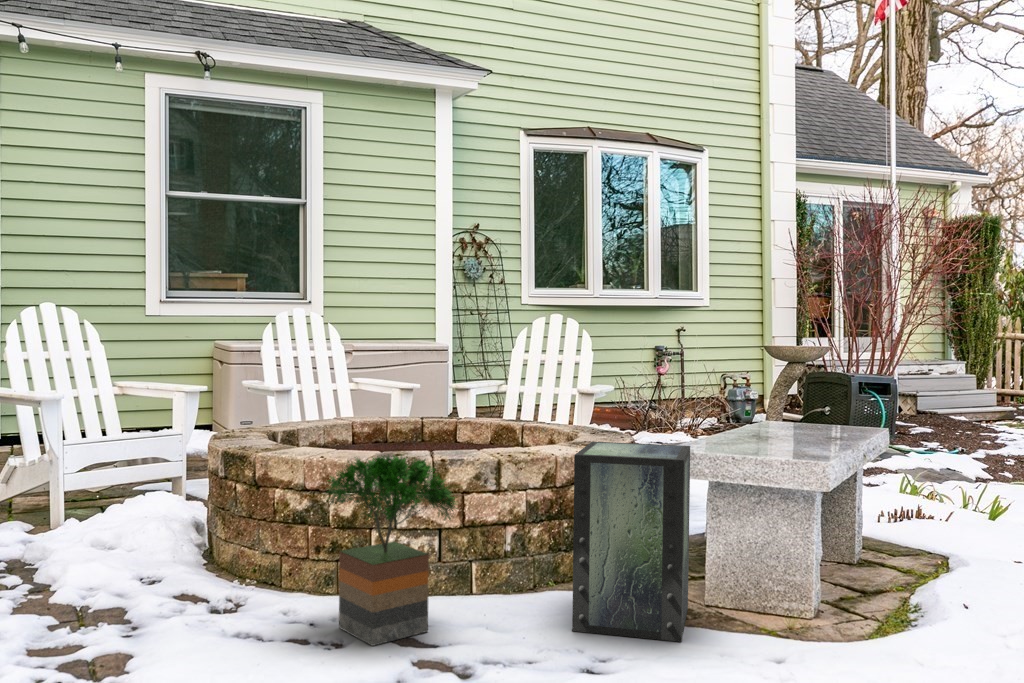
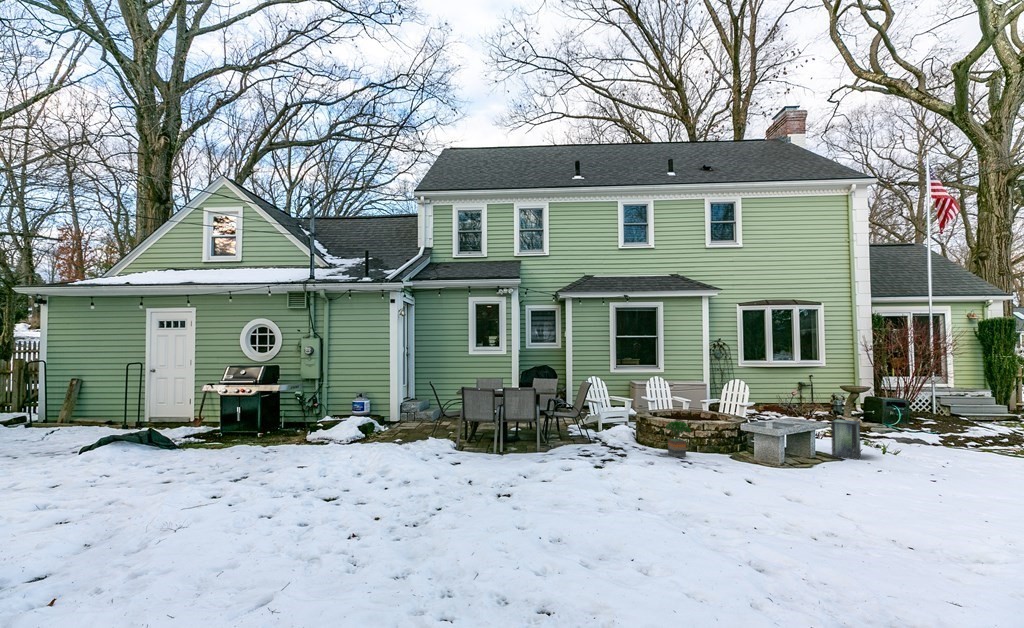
storage box: present [572,442,690,642] -> present [831,419,861,459]

